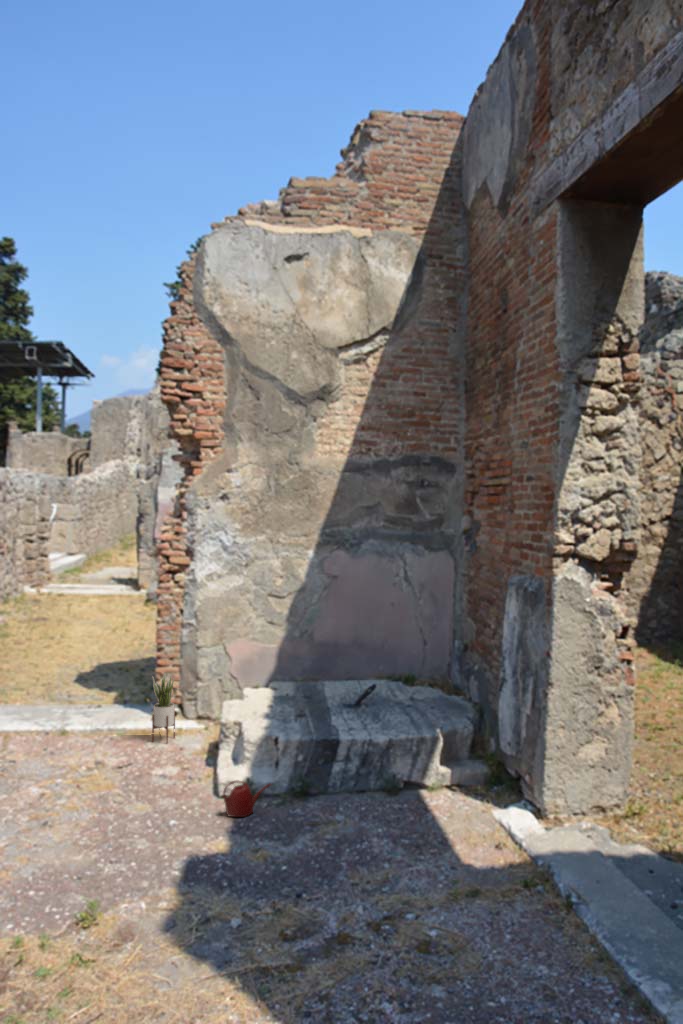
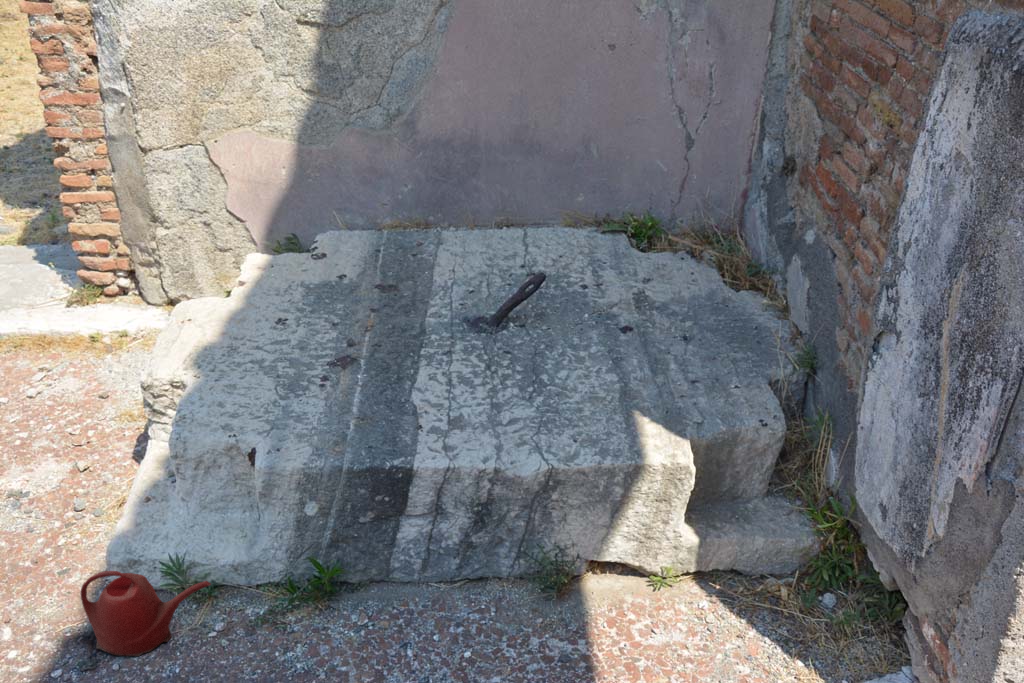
potted plant: present [152,675,175,743] -> none [15,211,109,365]

